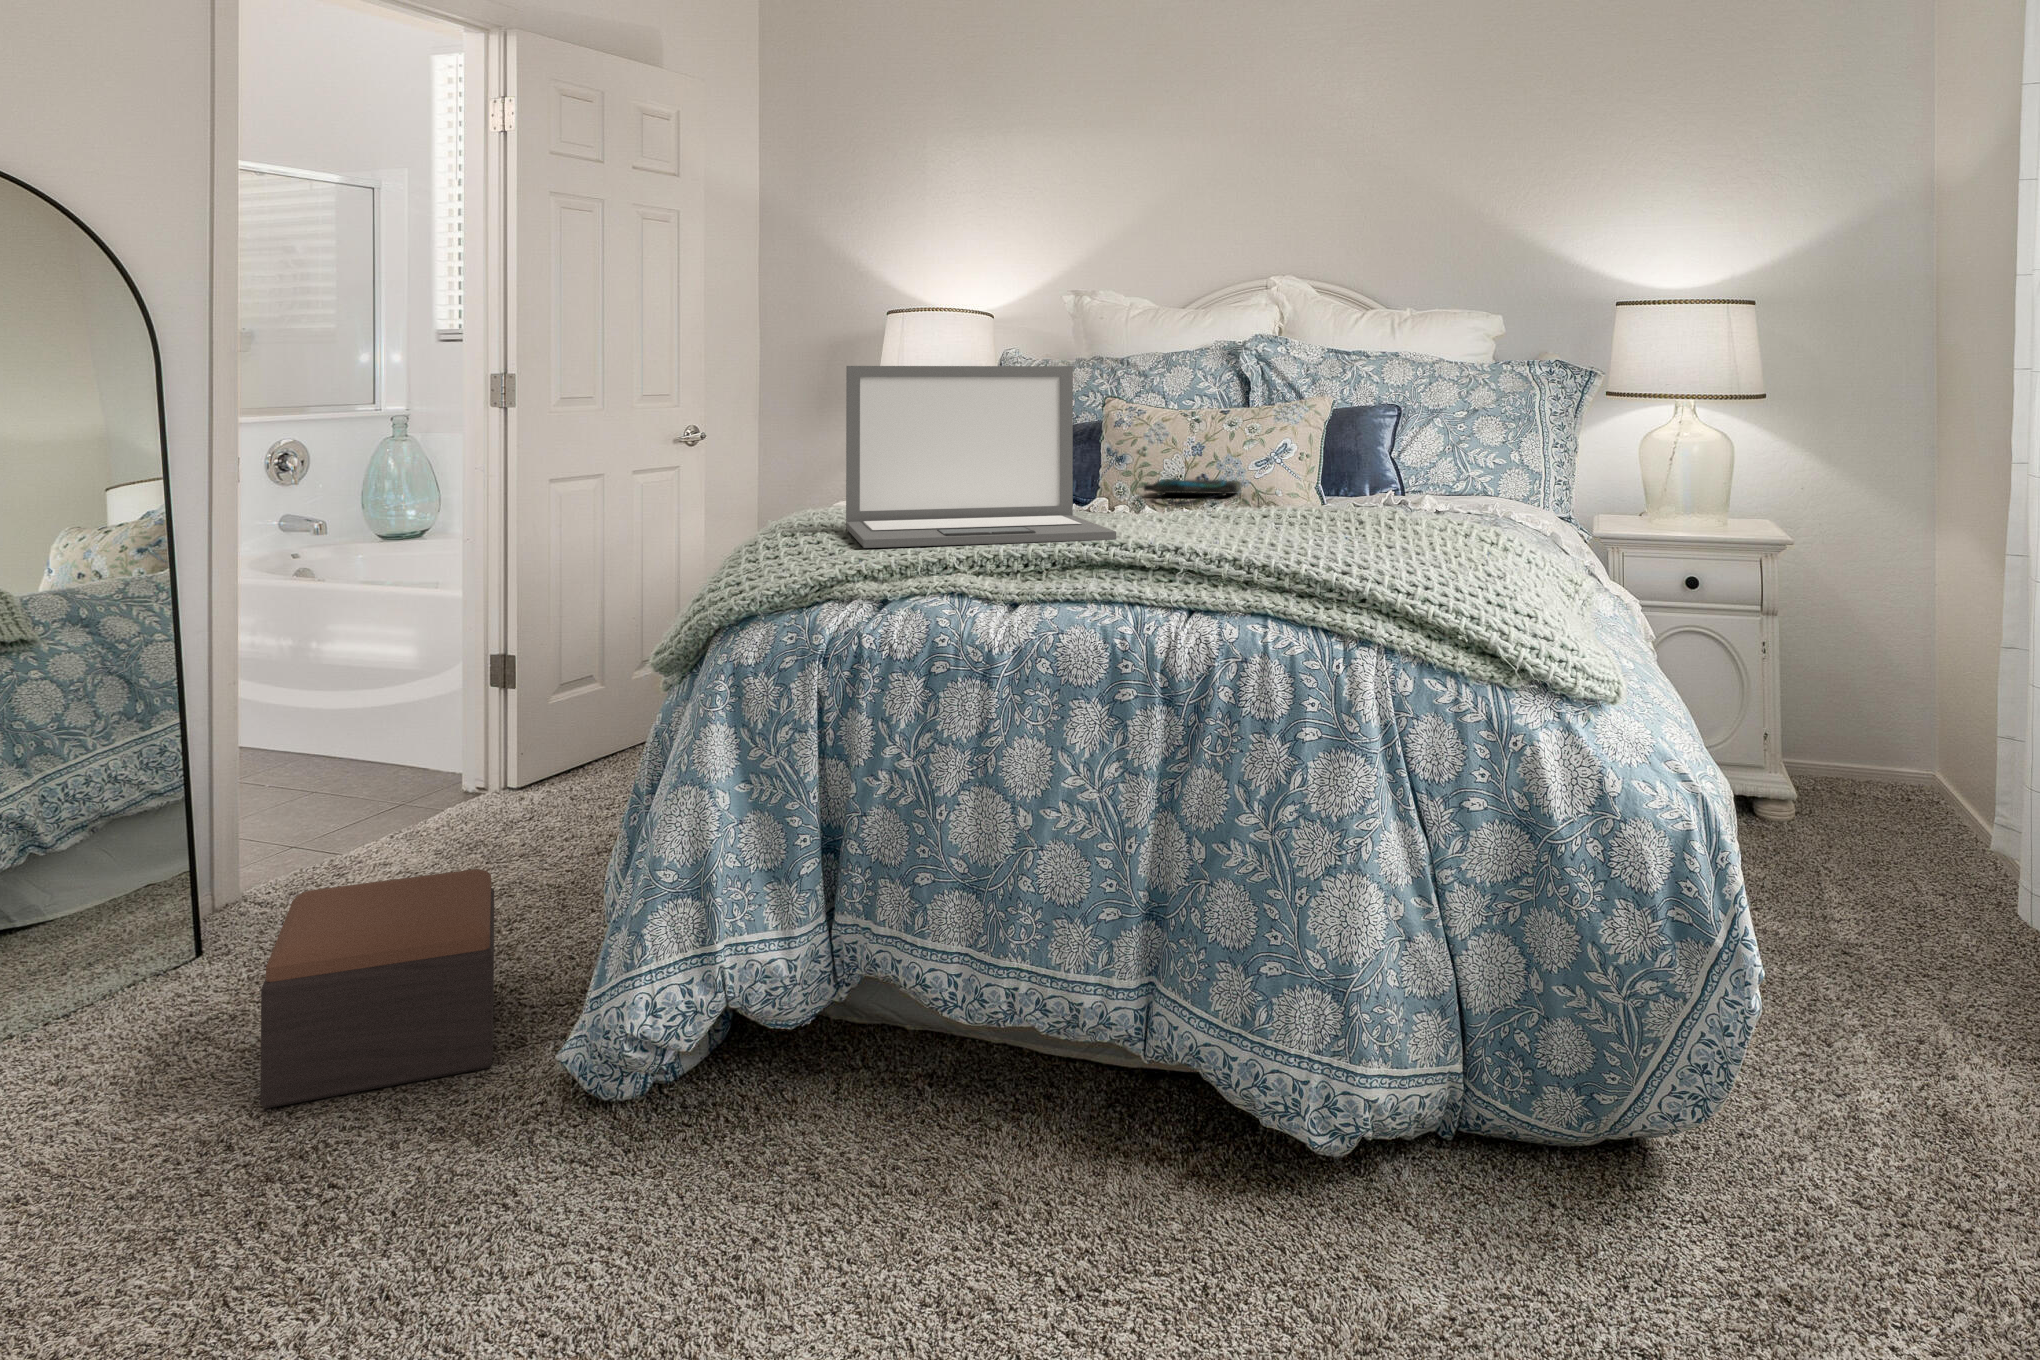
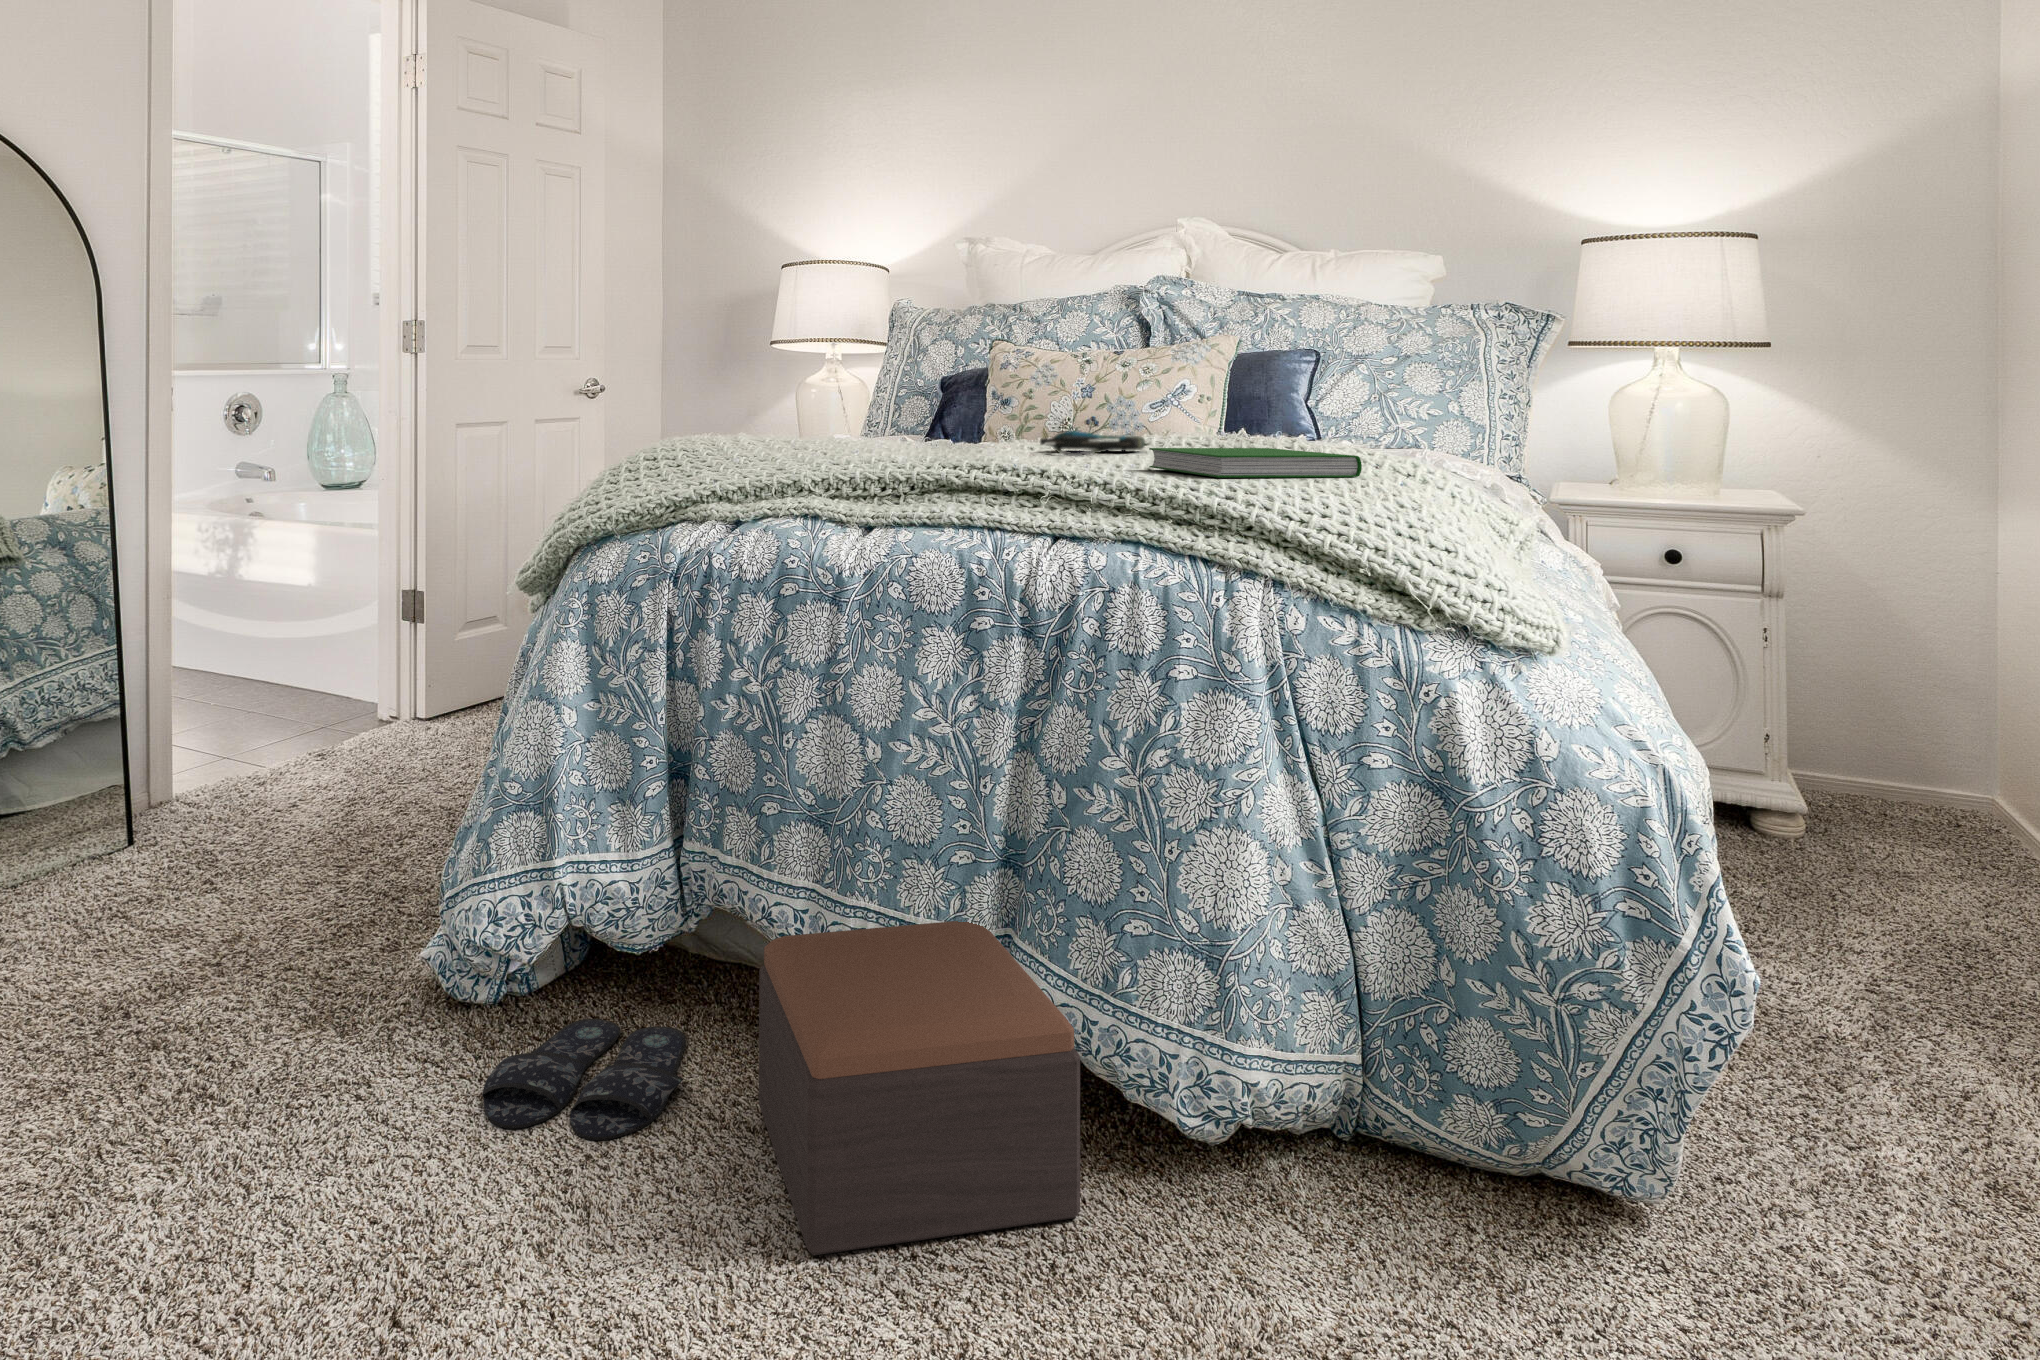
laptop: present [846,366,1116,548] -> none [721,298,987,471]
hardcover book: none [1265,511,1457,551] -> present [1149,448,1362,478]
footstool: present [260,869,494,1108] -> present [759,920,1080,1255]
slippers: none [640,1098,841,1220] -> present [482,1019,686,1140]

